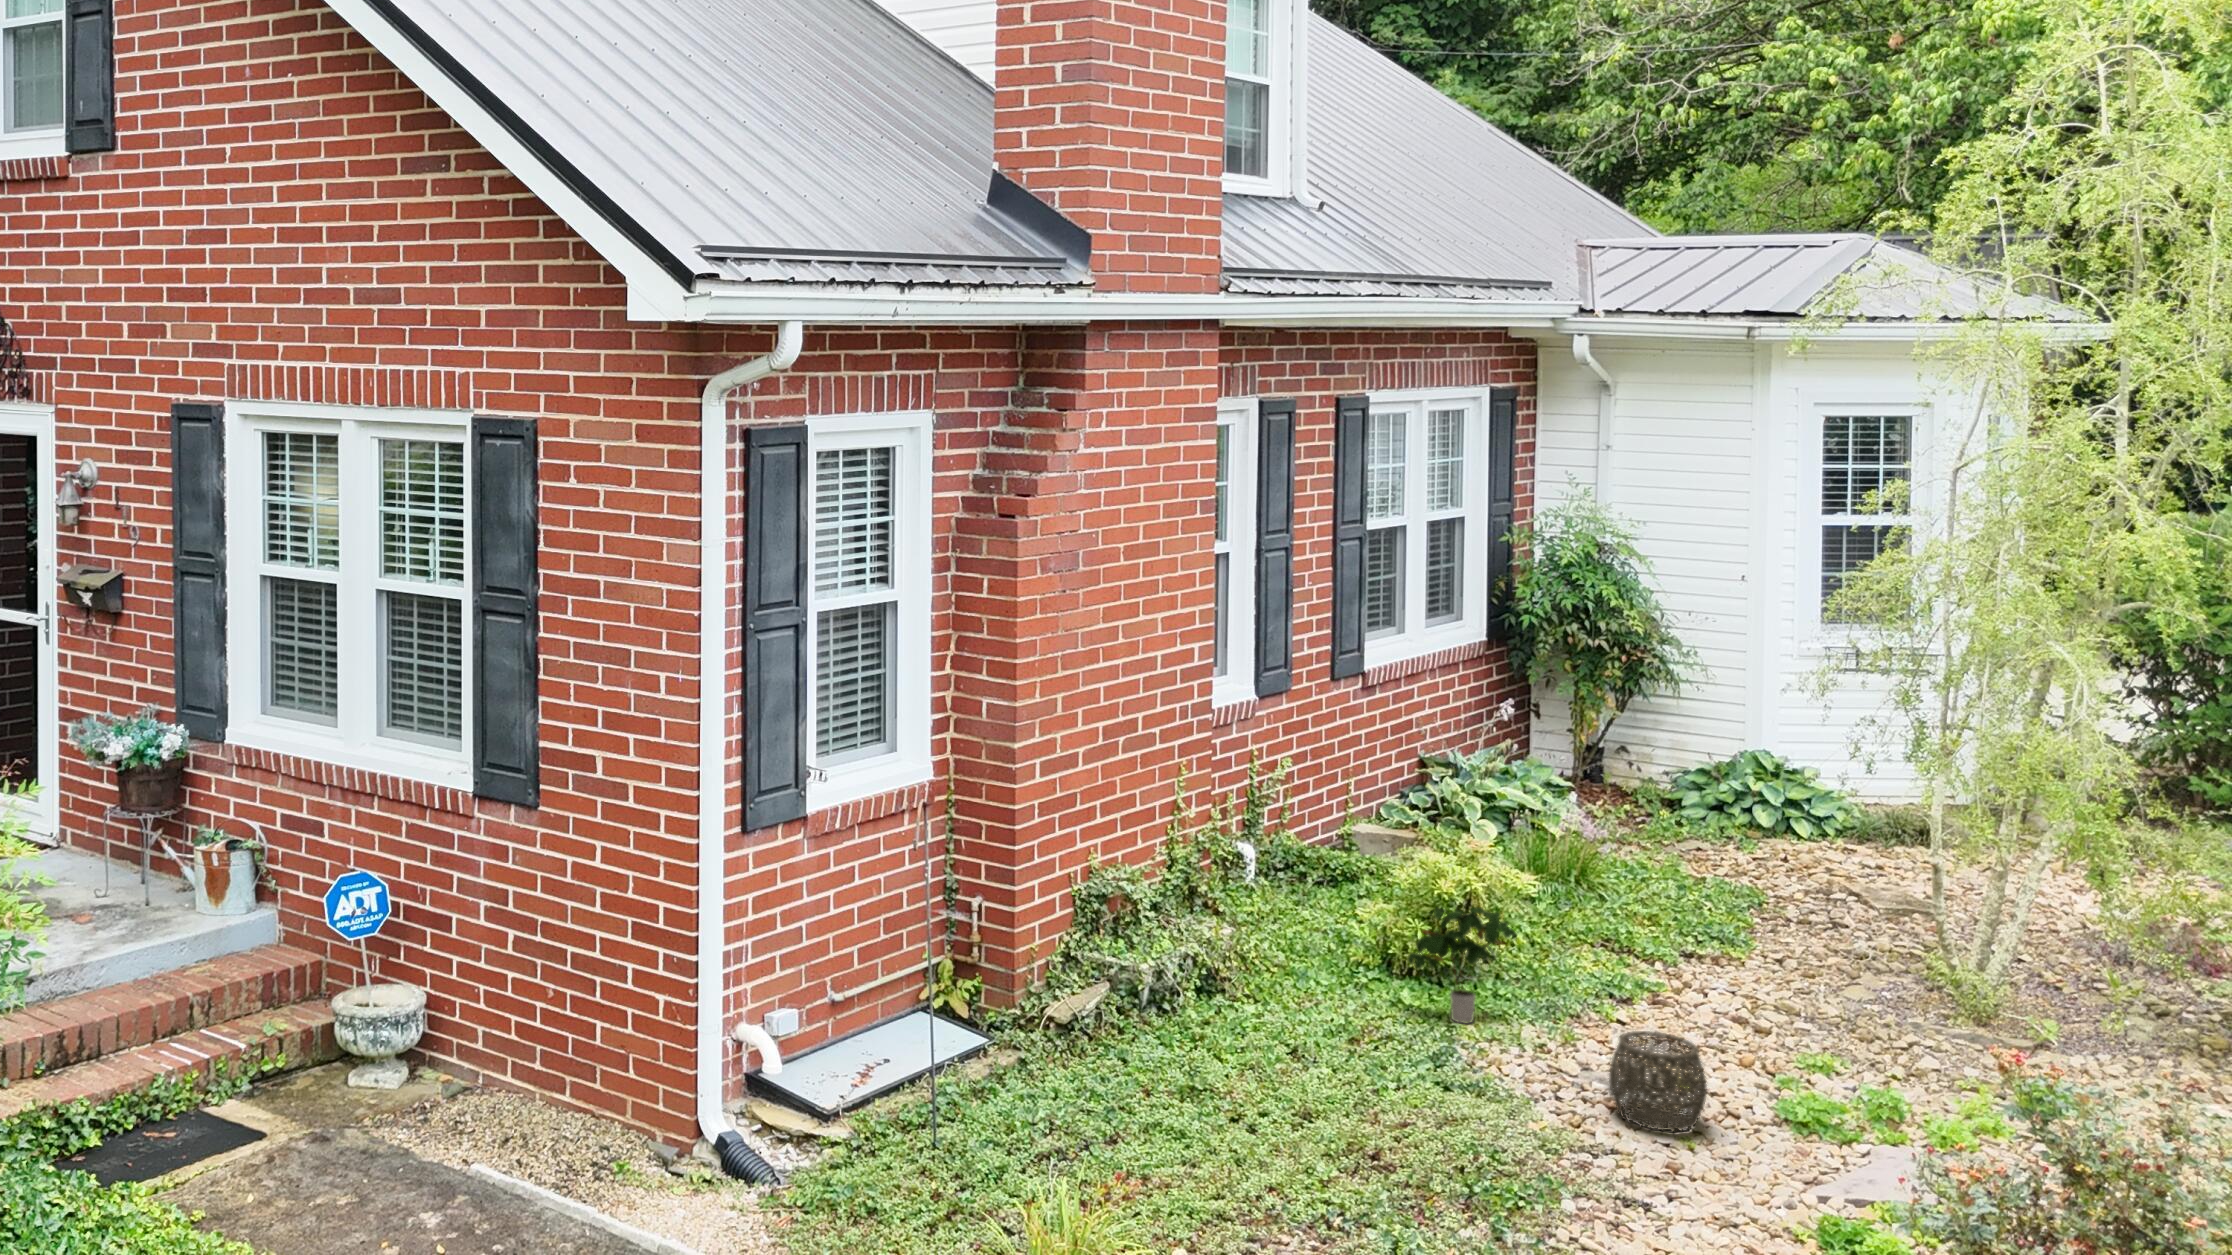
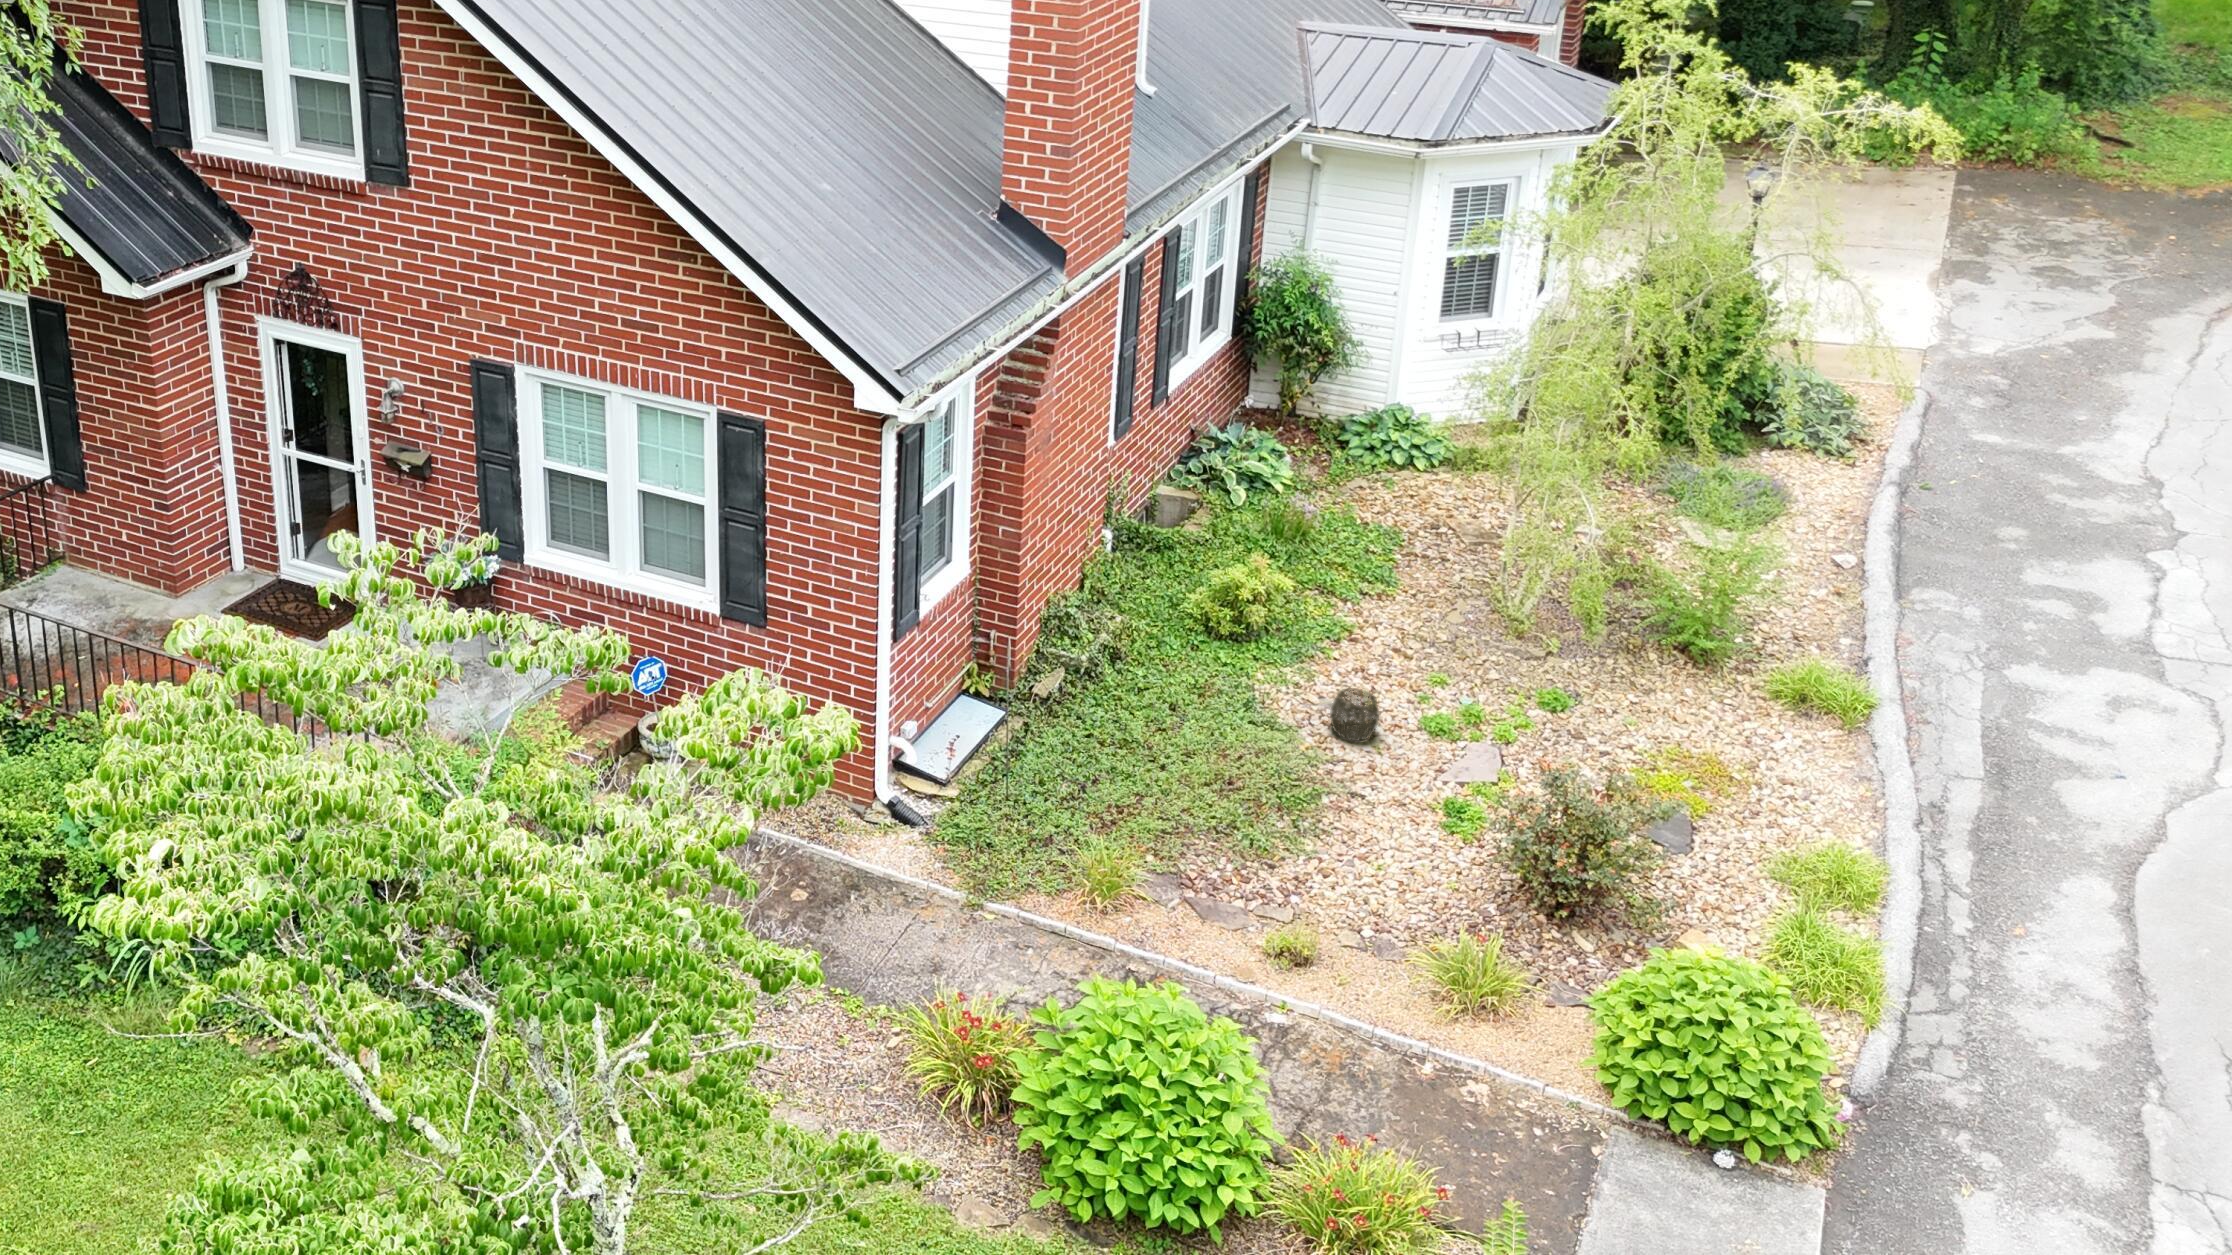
potted plant: present [1407,907,1517,1023] -> none [1220,608,1280,669]

